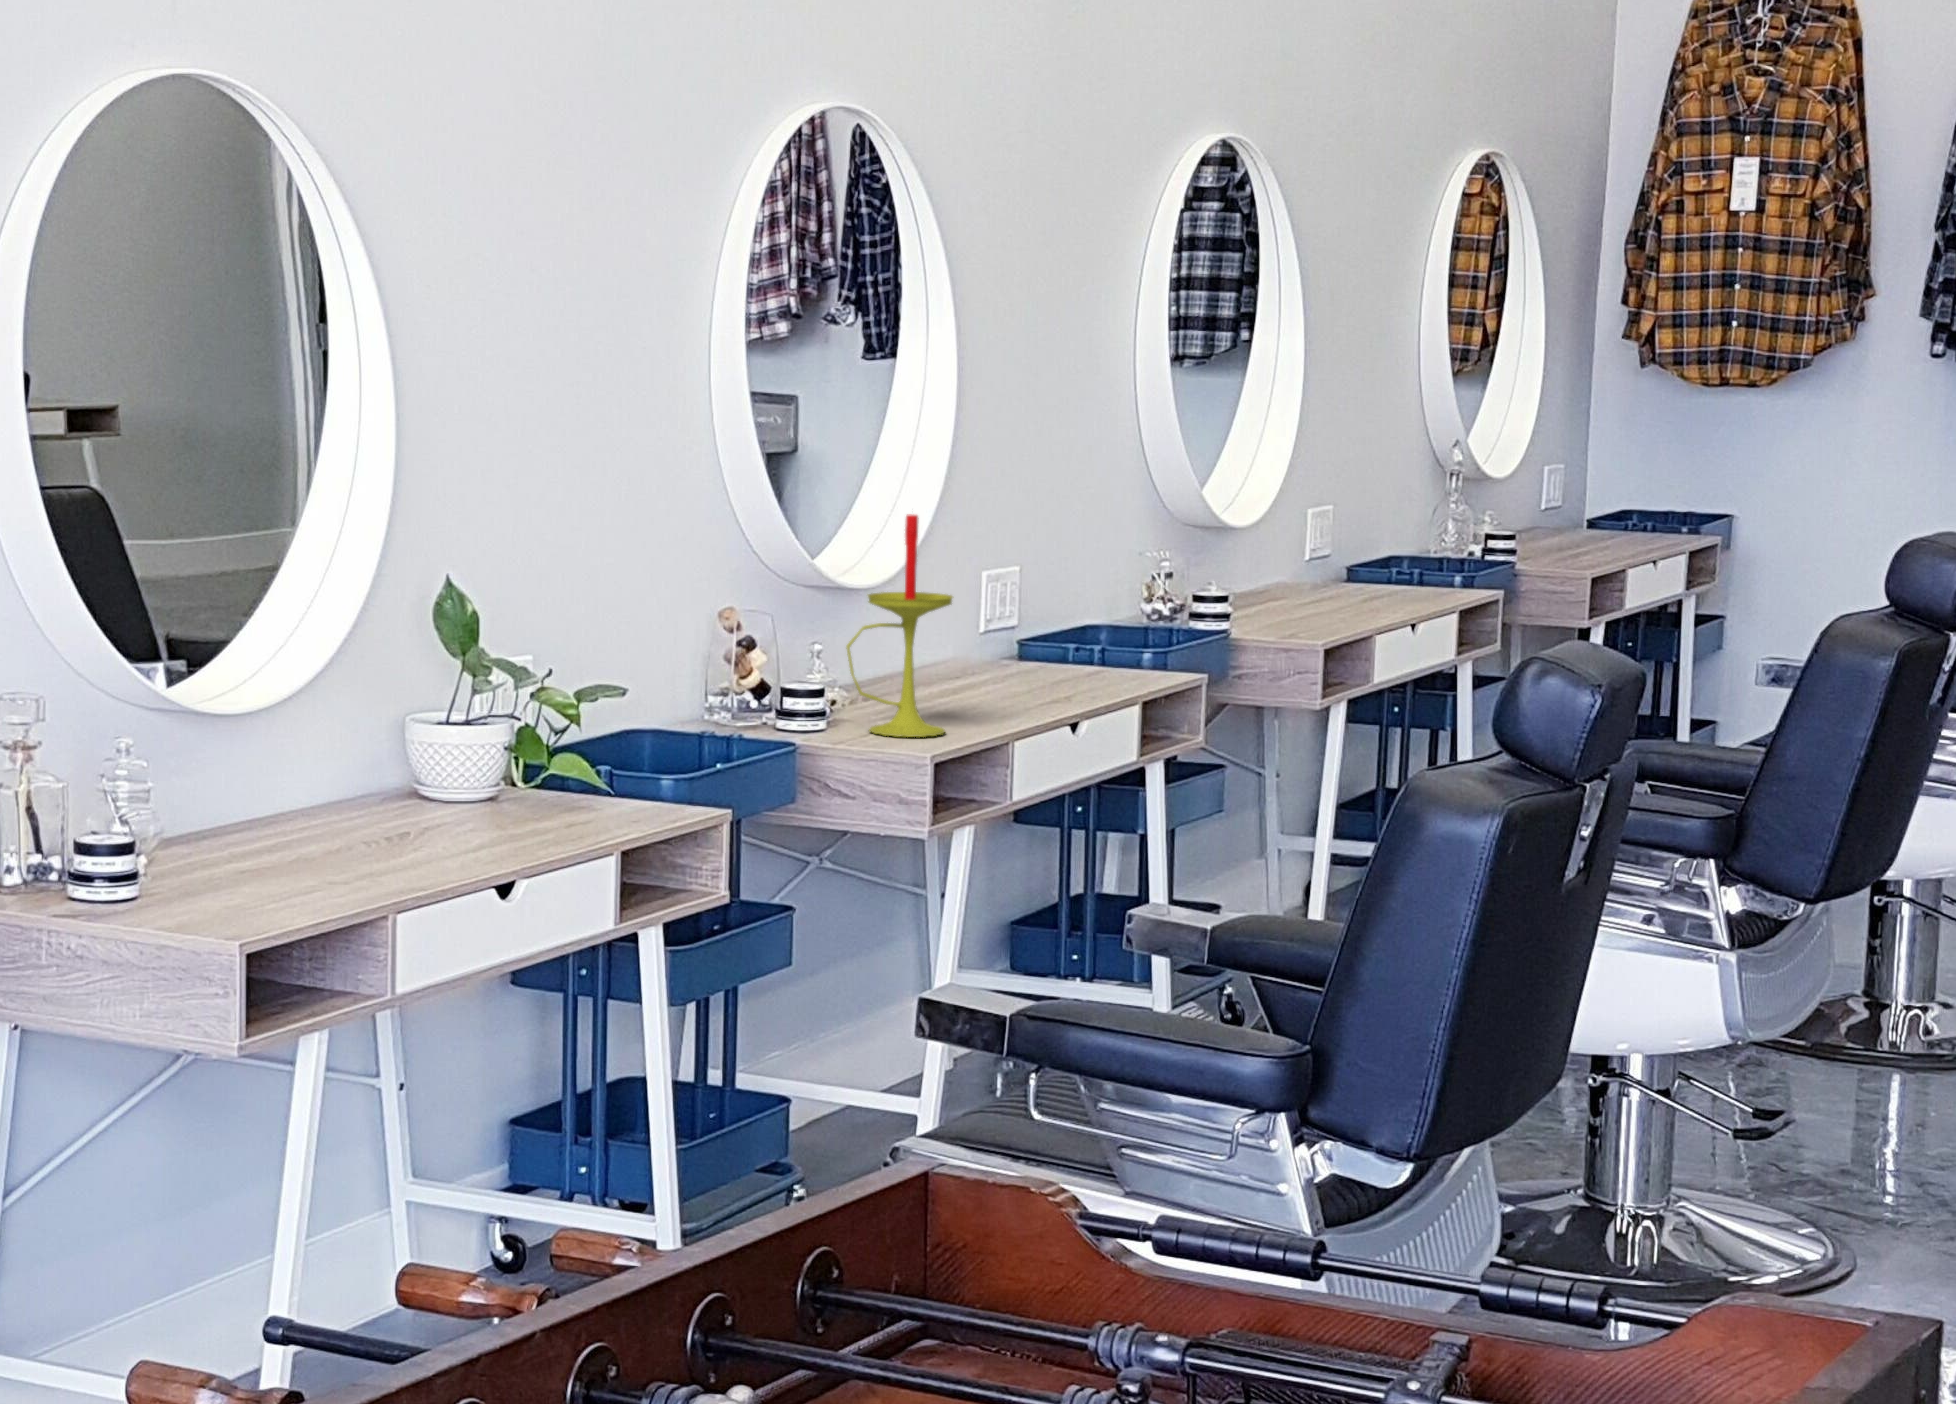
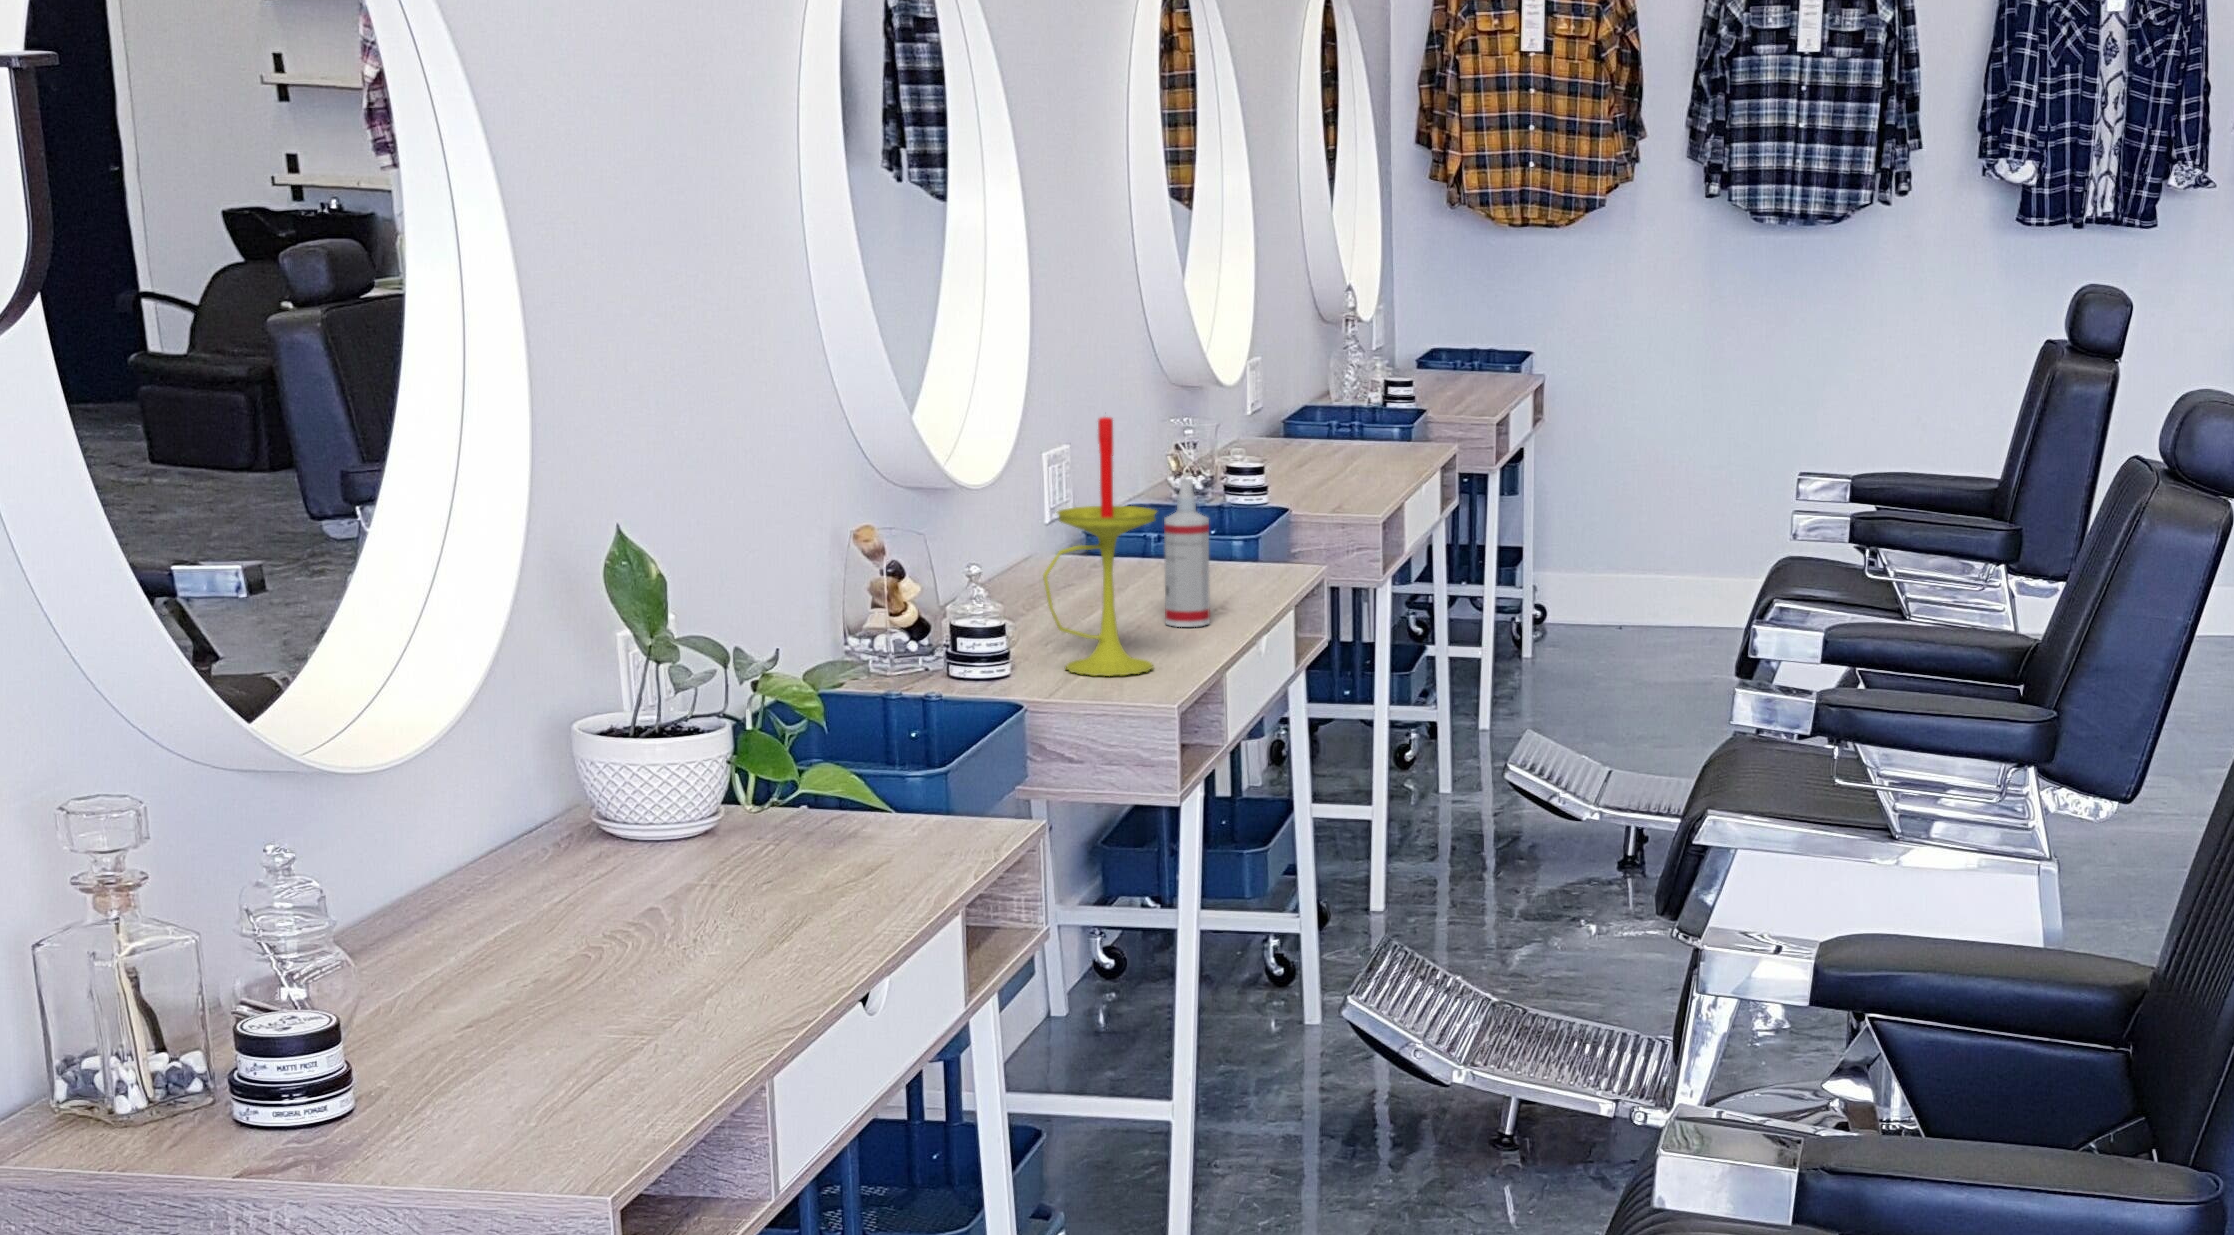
spray bottle: none [1009,578,1052,710] -> present [1164,479,1210,627]

